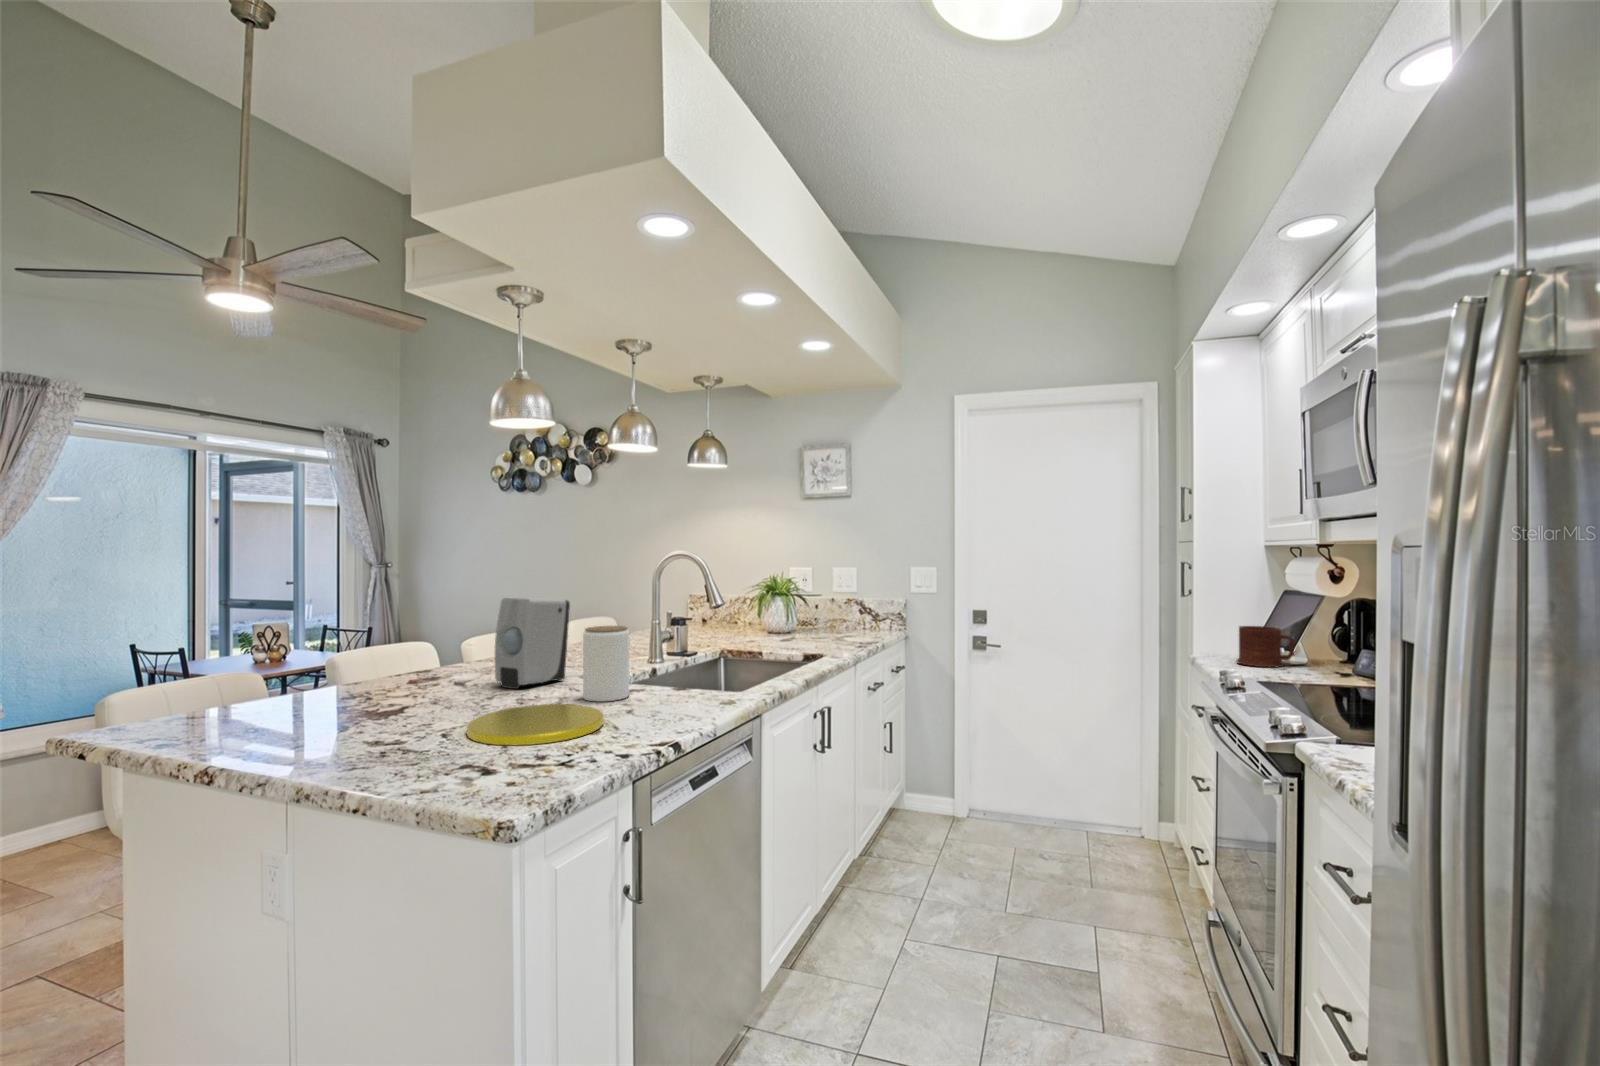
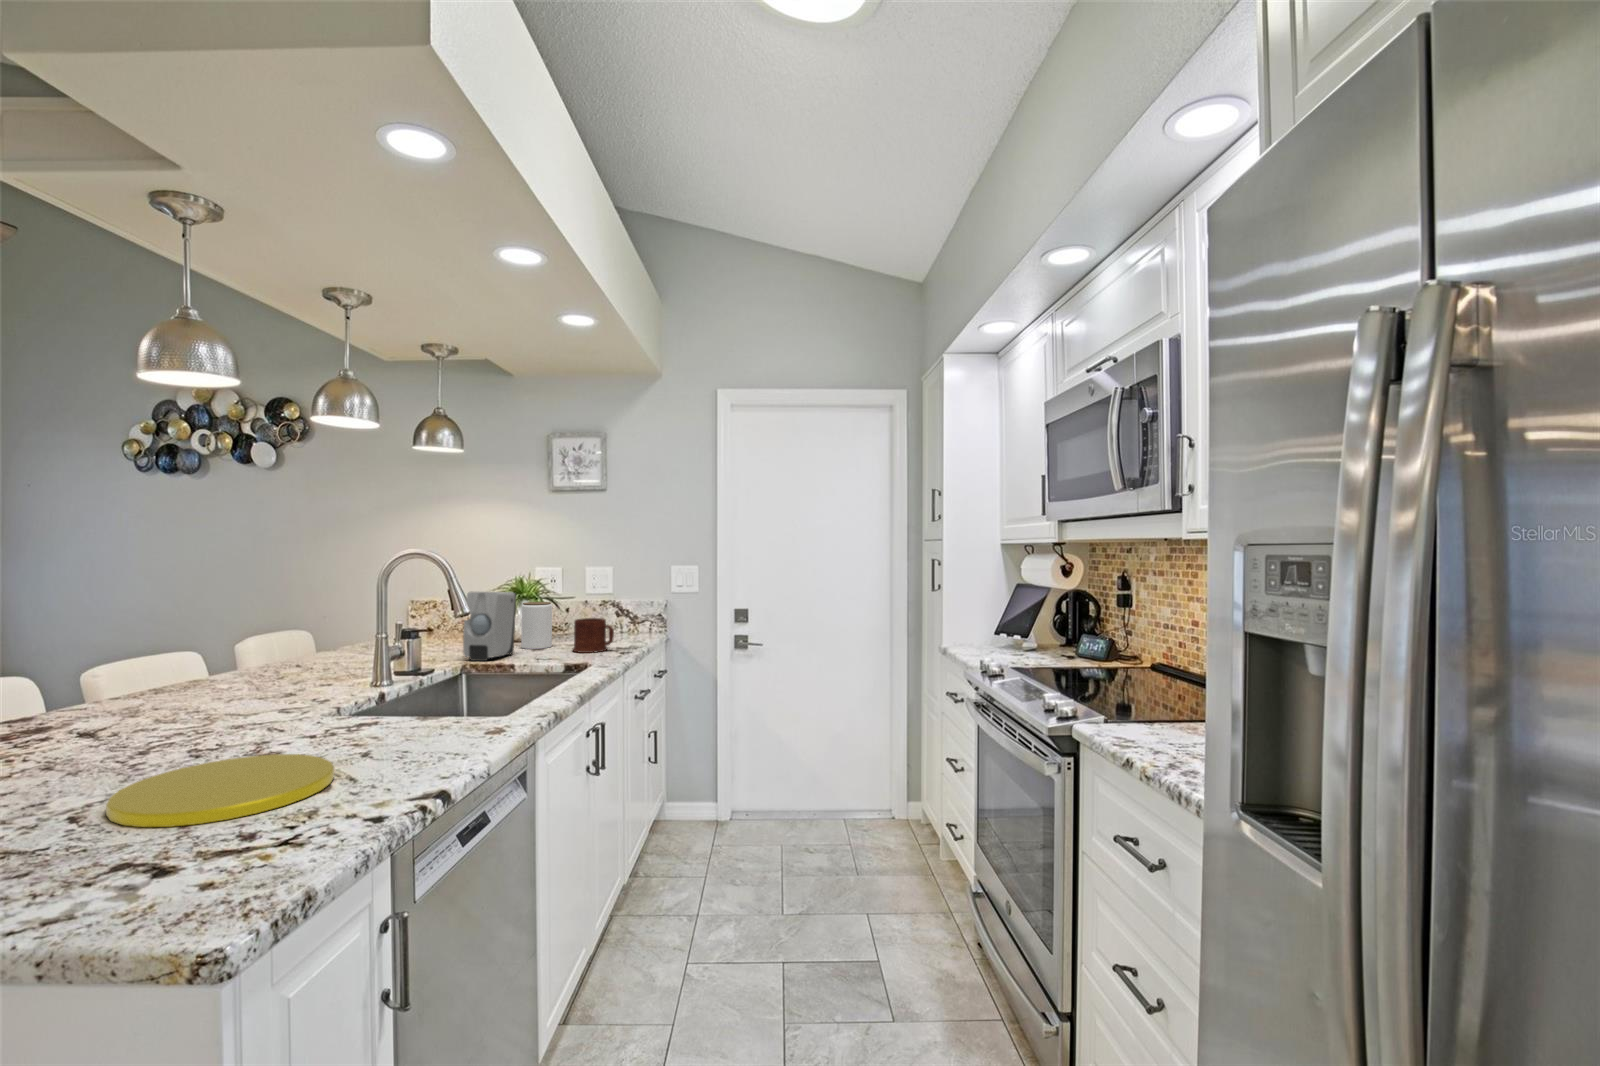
soap dispenser: present [495,598,570,689] -> present [463,592,516,661]
jar: present [583,626,629,701] -> present [521,602,552,649]
mug: present [1237,626,1294,668] -> present [572,618,614,653]

